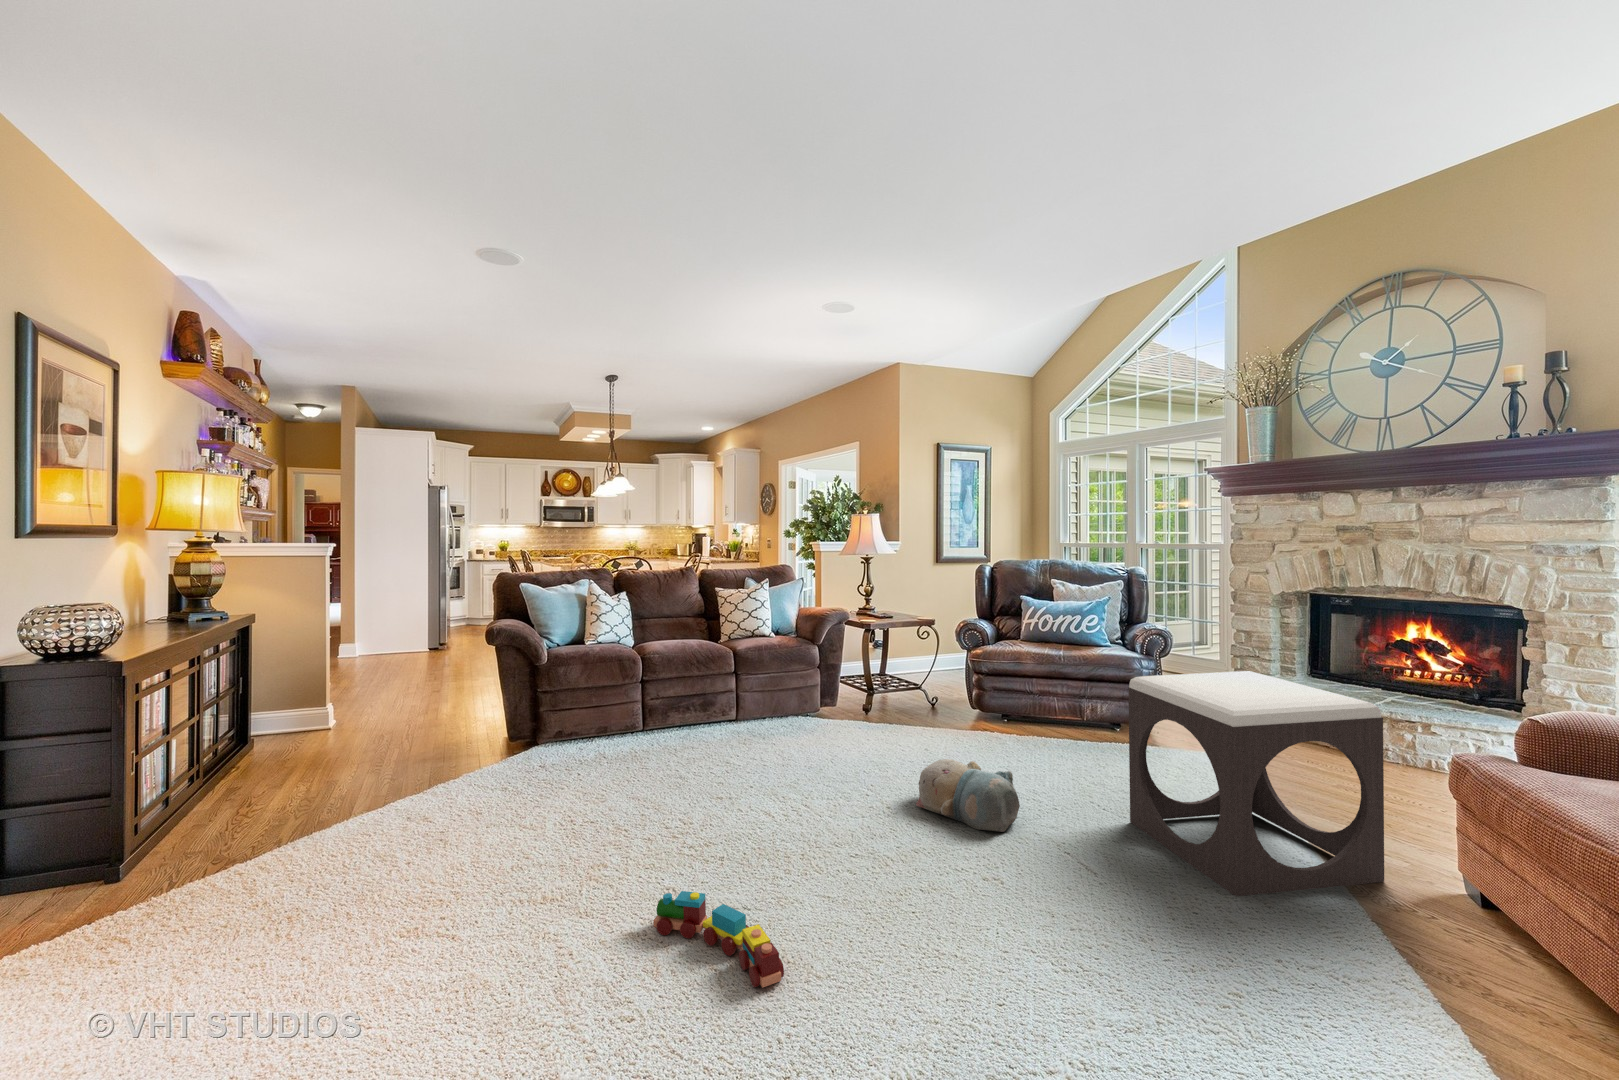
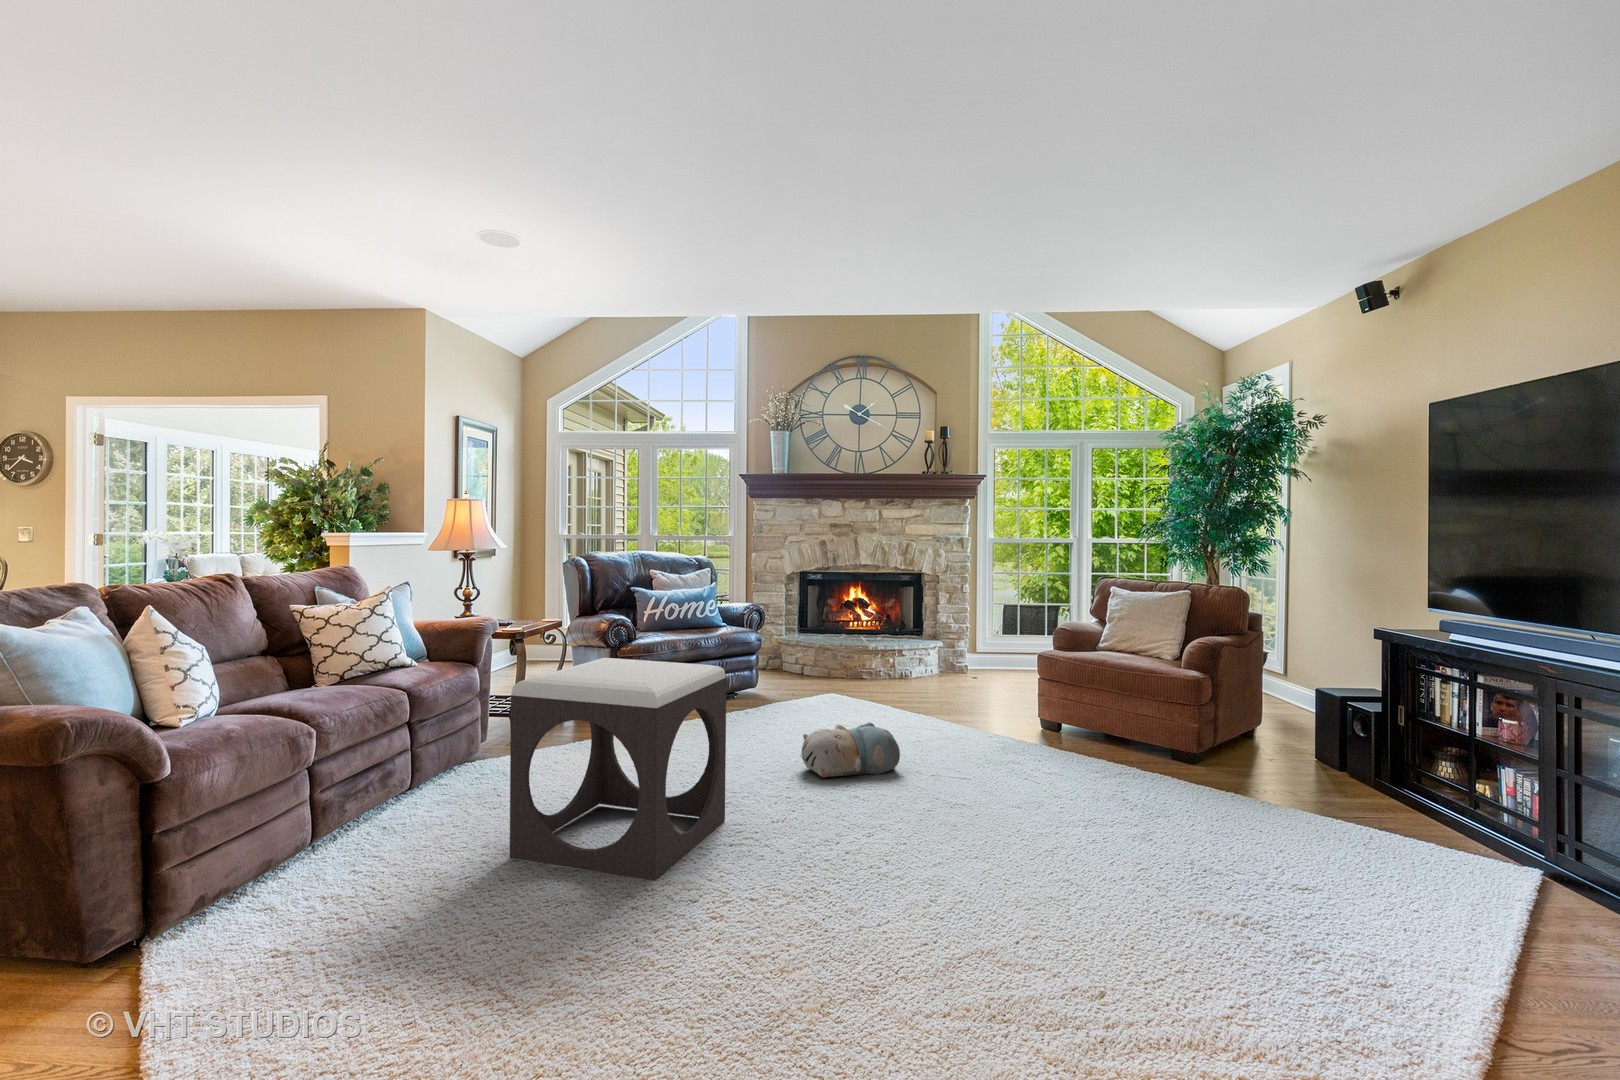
footstool: present [1128,671,1384,896] -> present [510,658,726,881]
toy train: present [654,891,784,988] -> none [940,844,1067,904]

